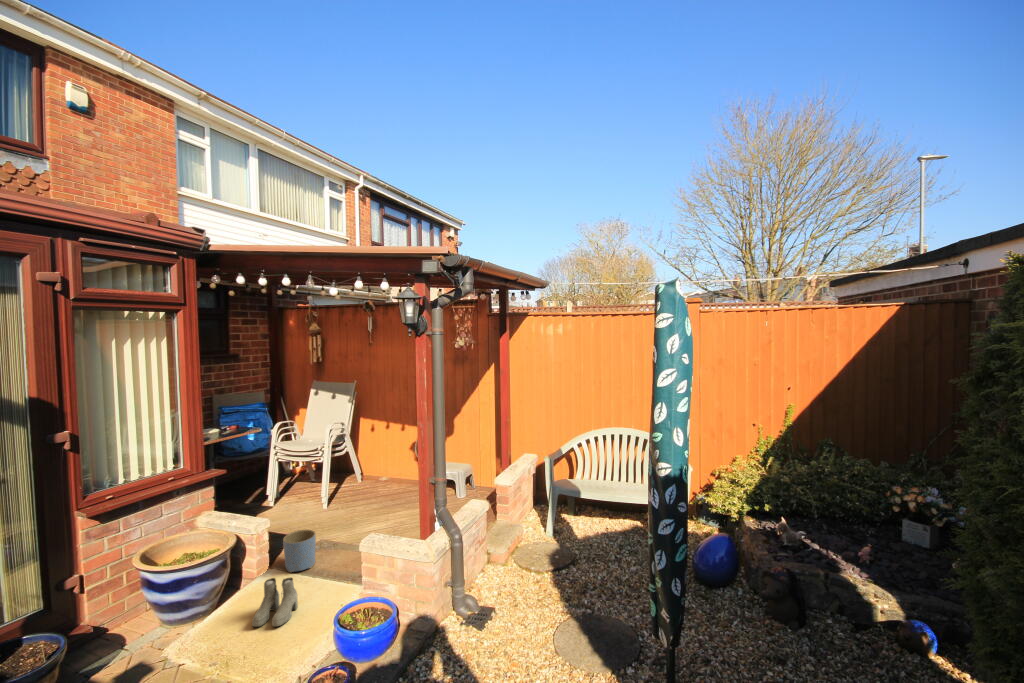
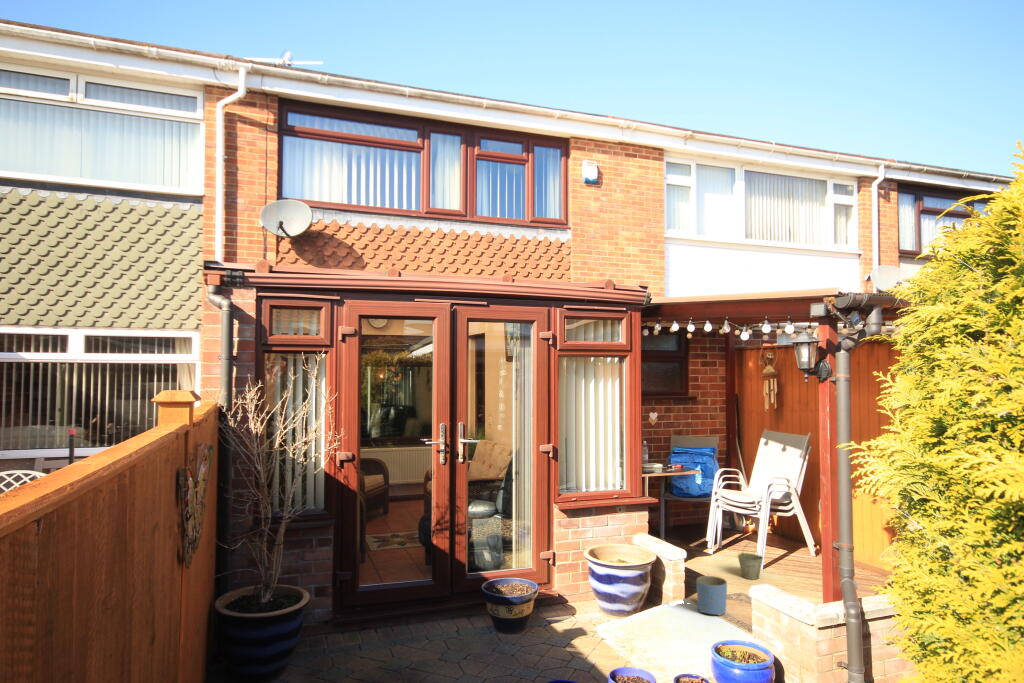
bucket: none [306,484,329,518] -> present [738,553,763,579]
boots: present [252,577,298,627] -> none [654,602,694,644]

